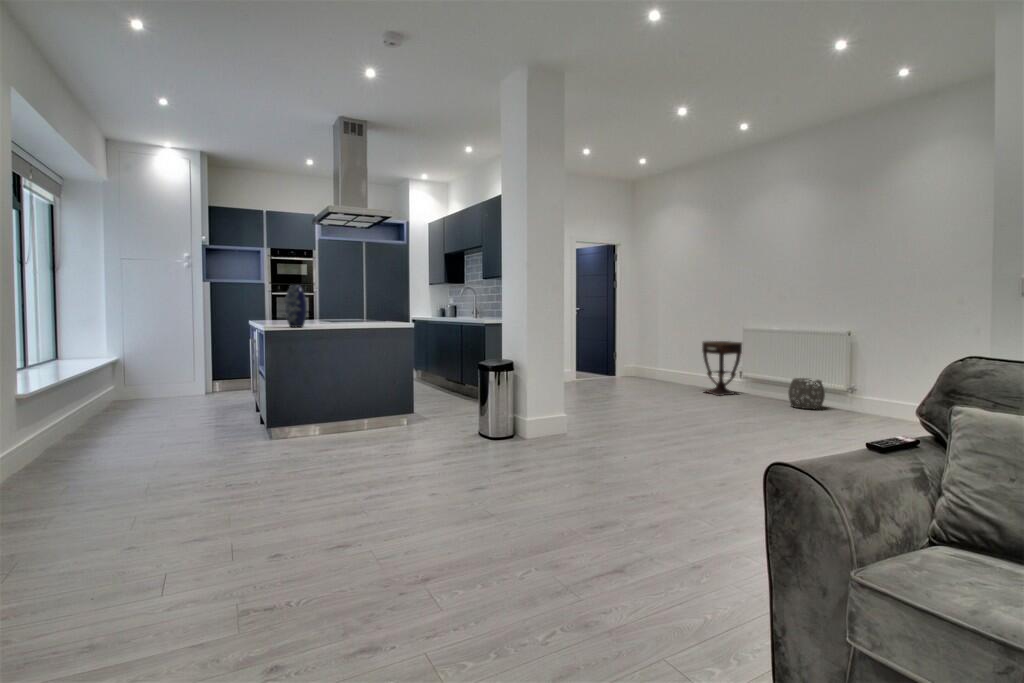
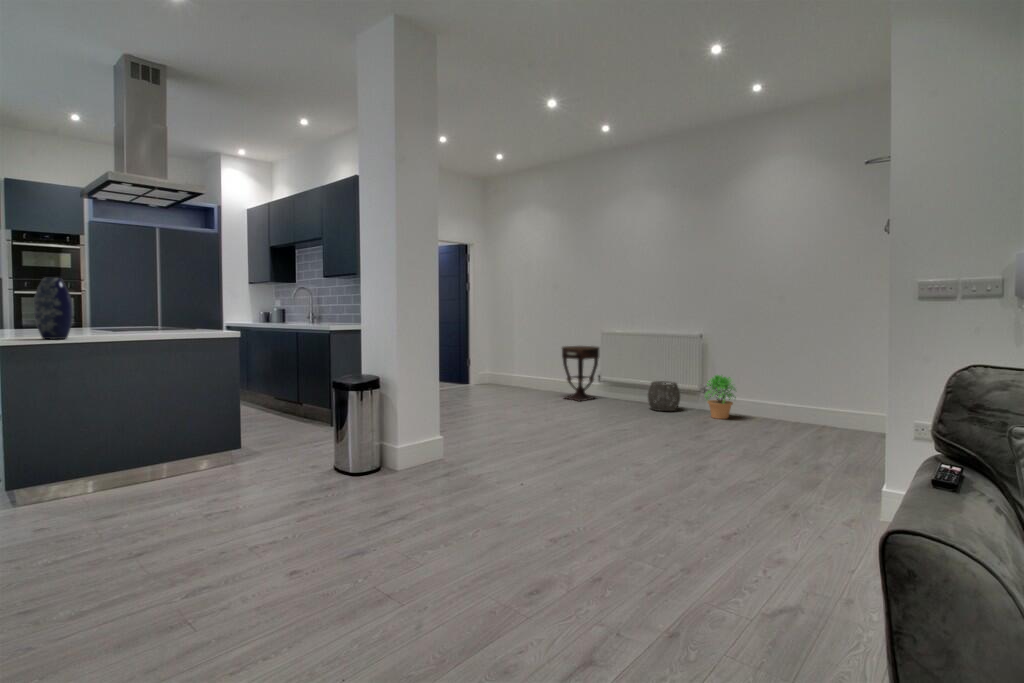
potted plant: none [847,372,891,420] -> present [705,375,736,419]

